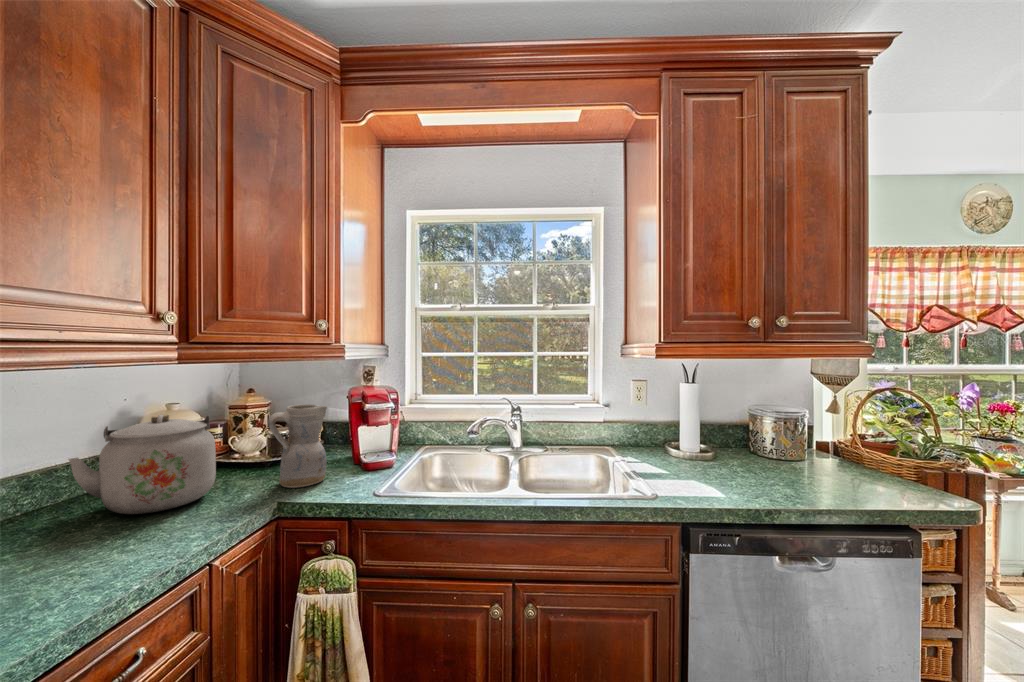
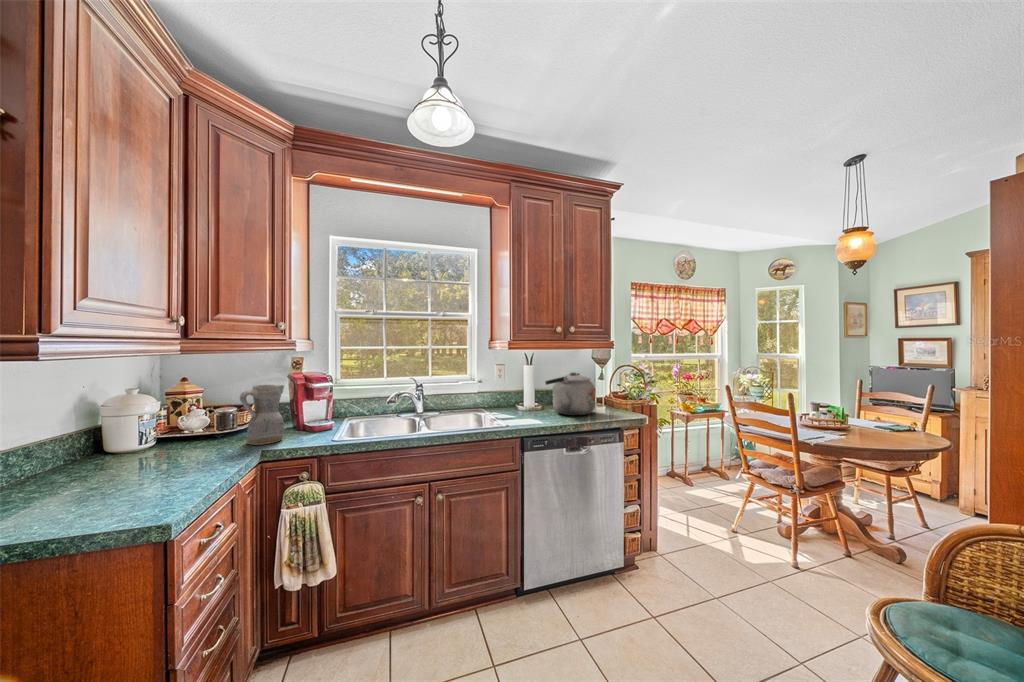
kettle: present [68,415,216,514] -> present [545,372,595,415]

